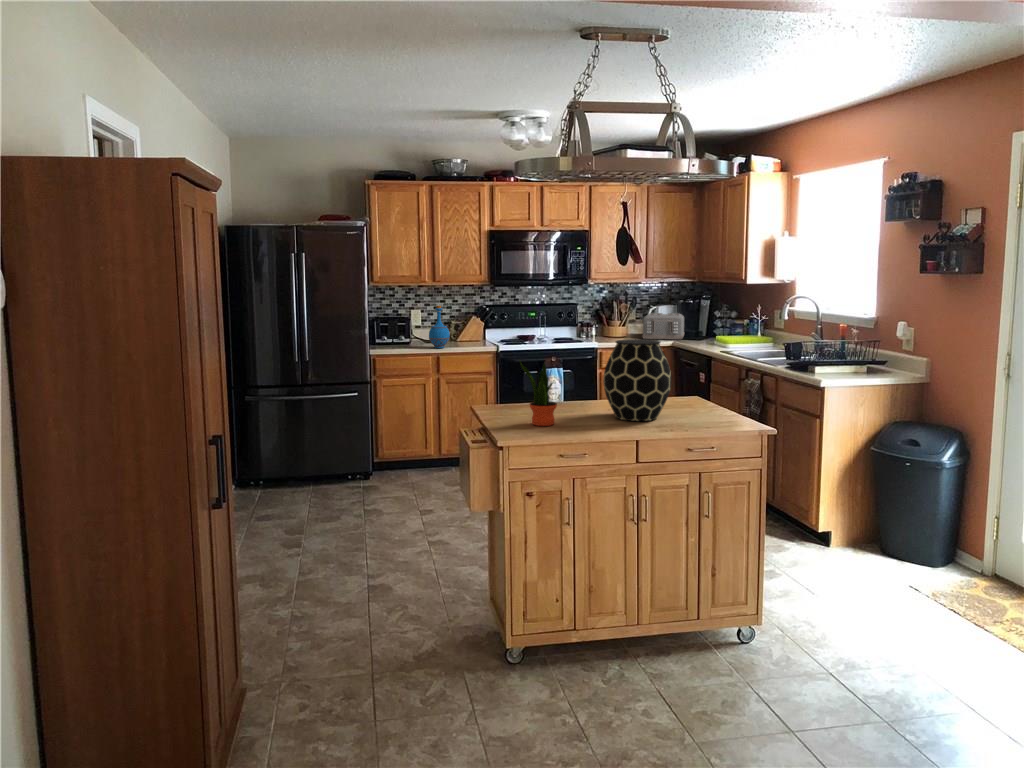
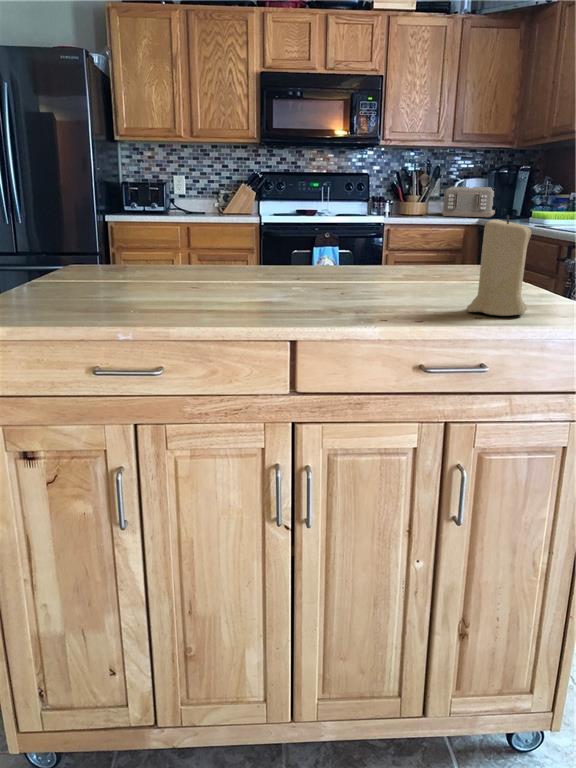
bottle: present [429,306,450,348] -> none [180,164,205,217]
vase: present [603,339,671,421] -> none [261,112,408,297]
potted plant: present [520,361,557,426] -> none [56,144,144,298]
candle: none [703,385,728,427] -> present [467,215,531,316]

